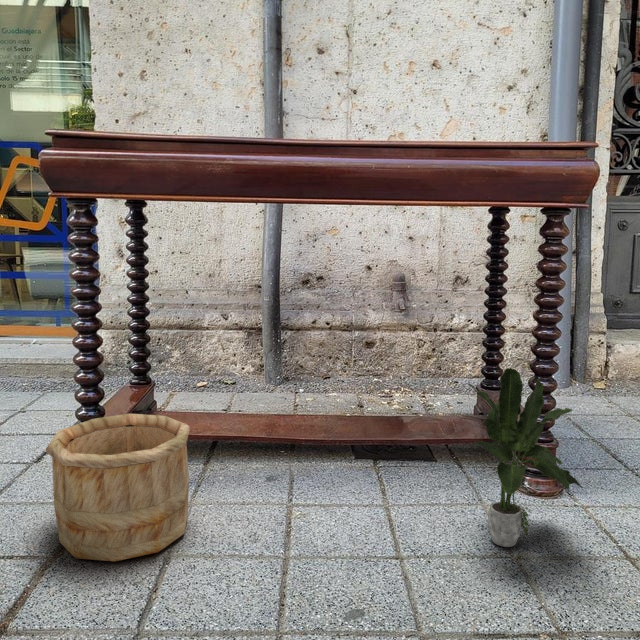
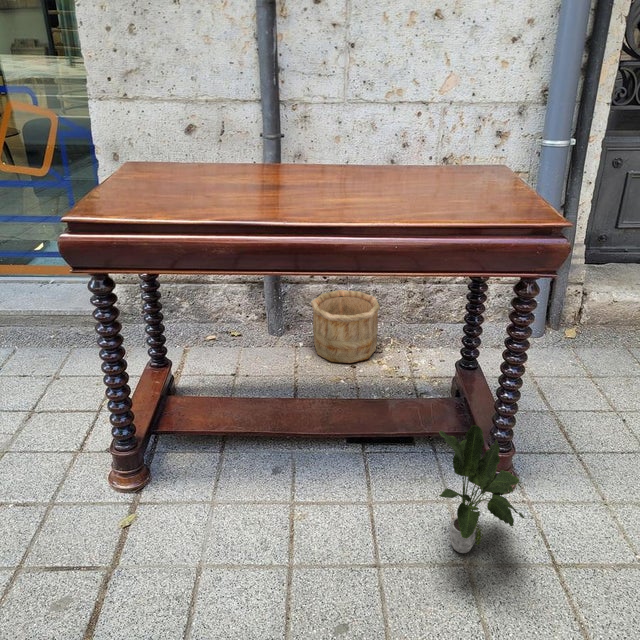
wooden bucket: present [46,414,190,561] -> present [311,290,380,363]

